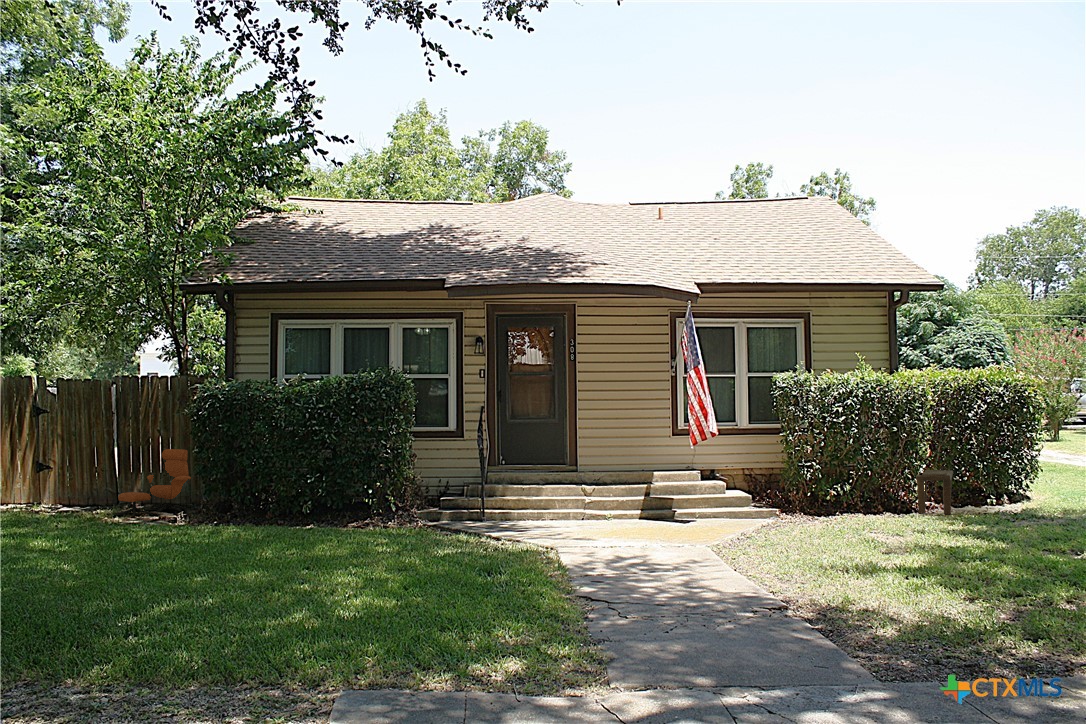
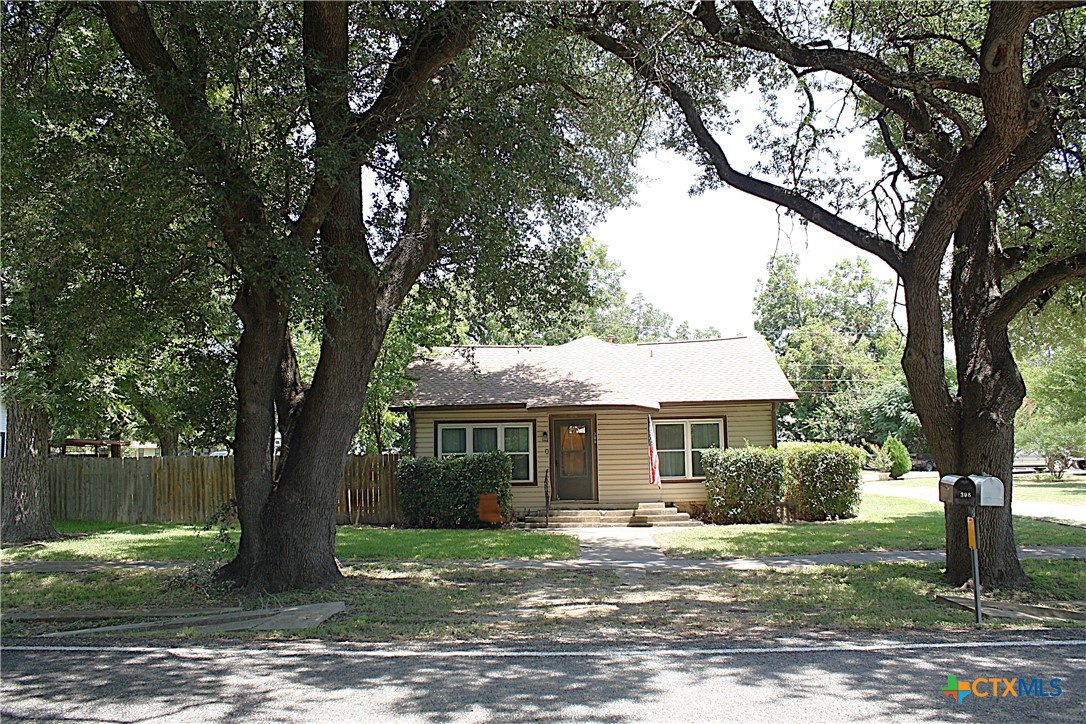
lounge chair: present [116,449,191,516] -> present [476,494,506,529]

